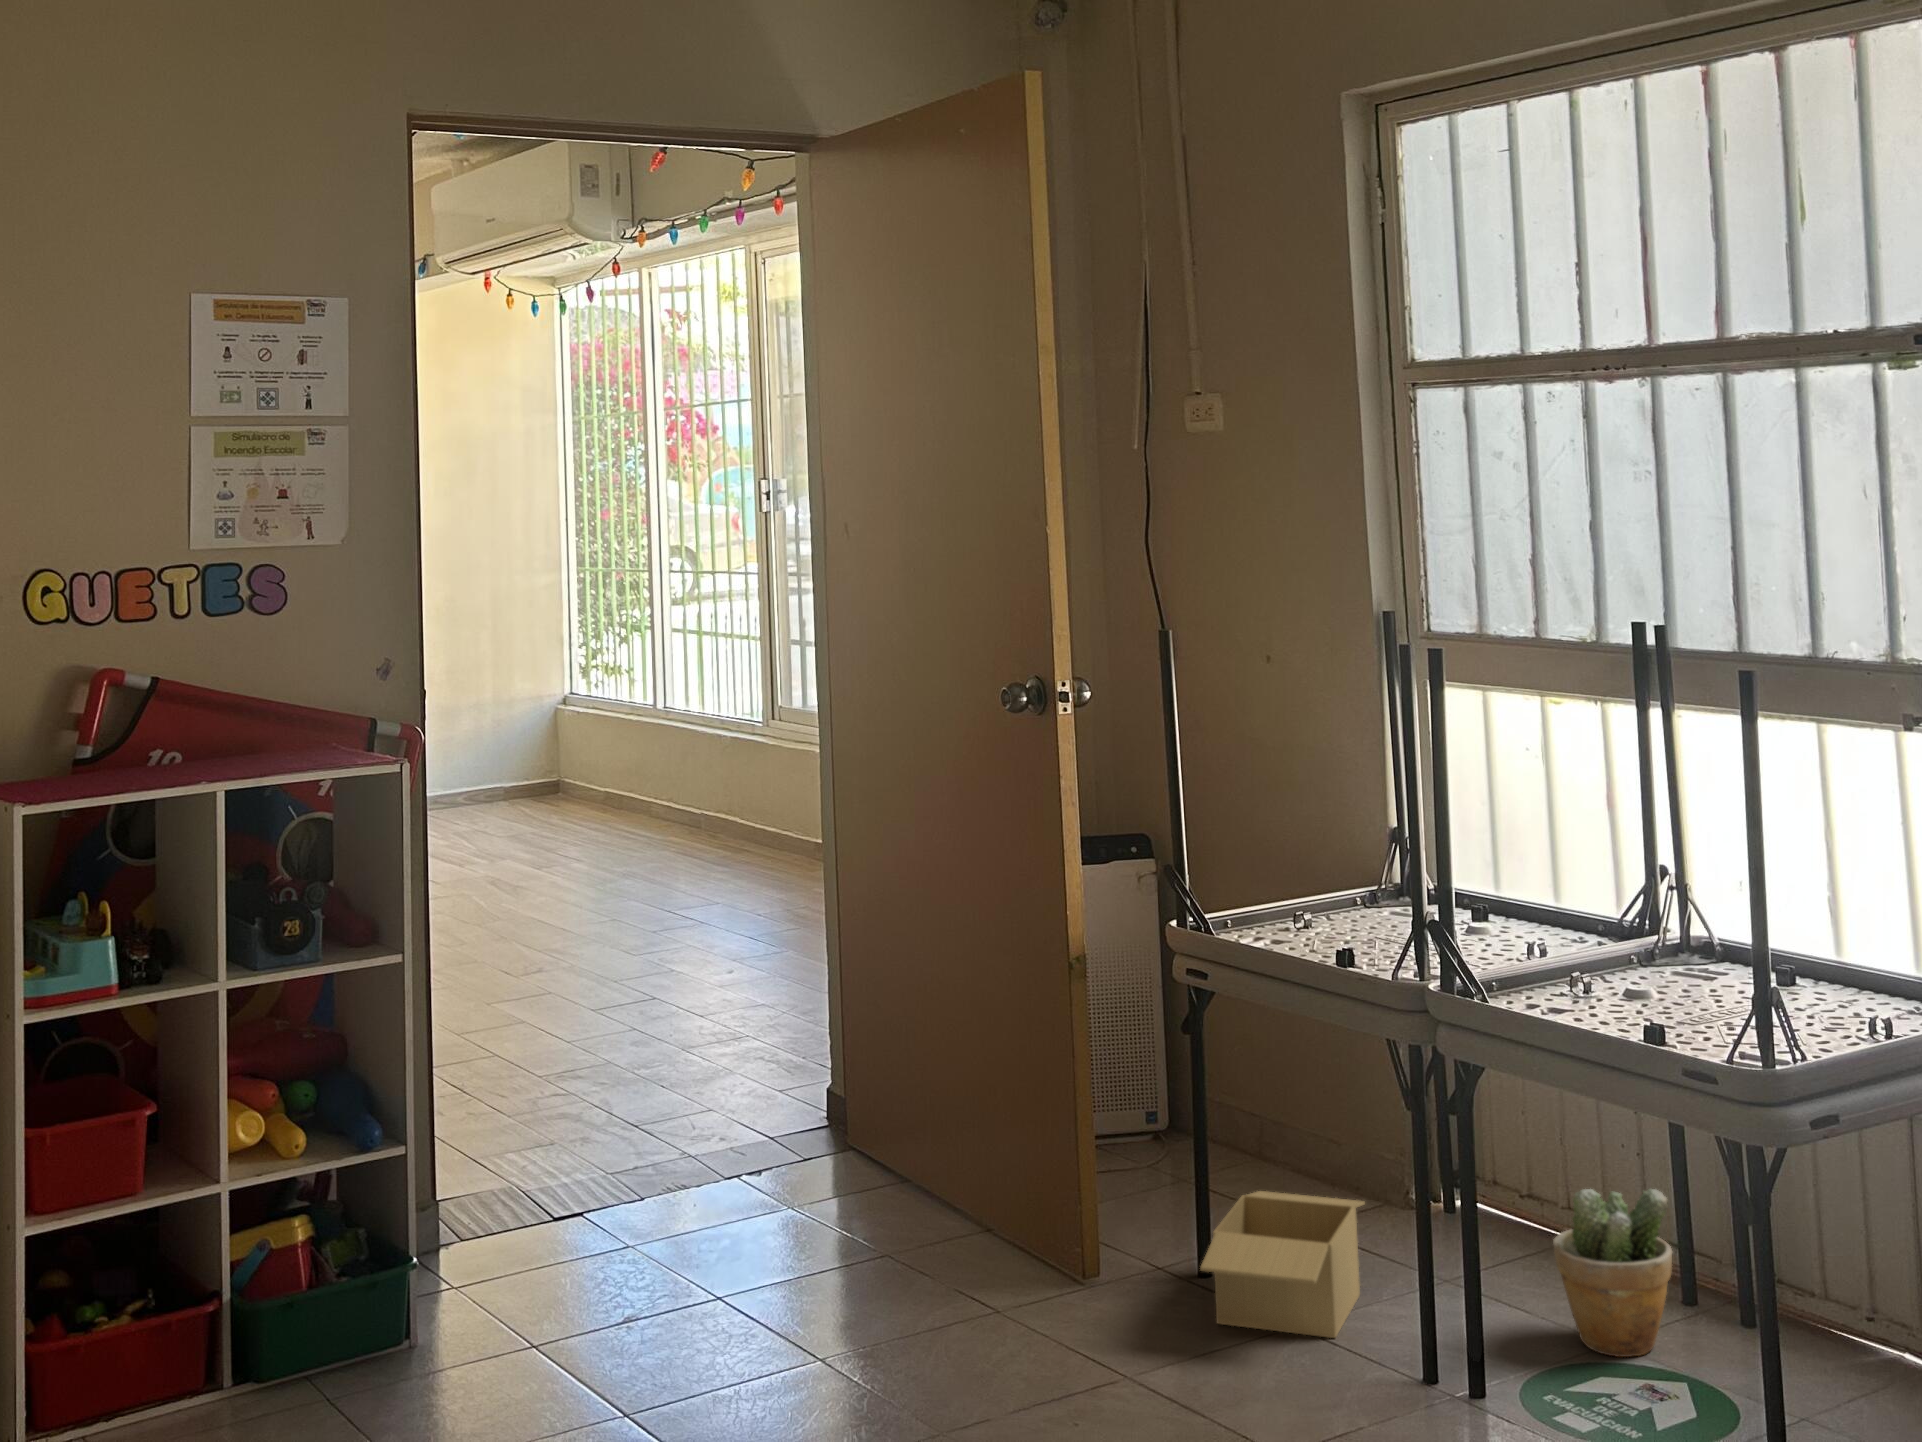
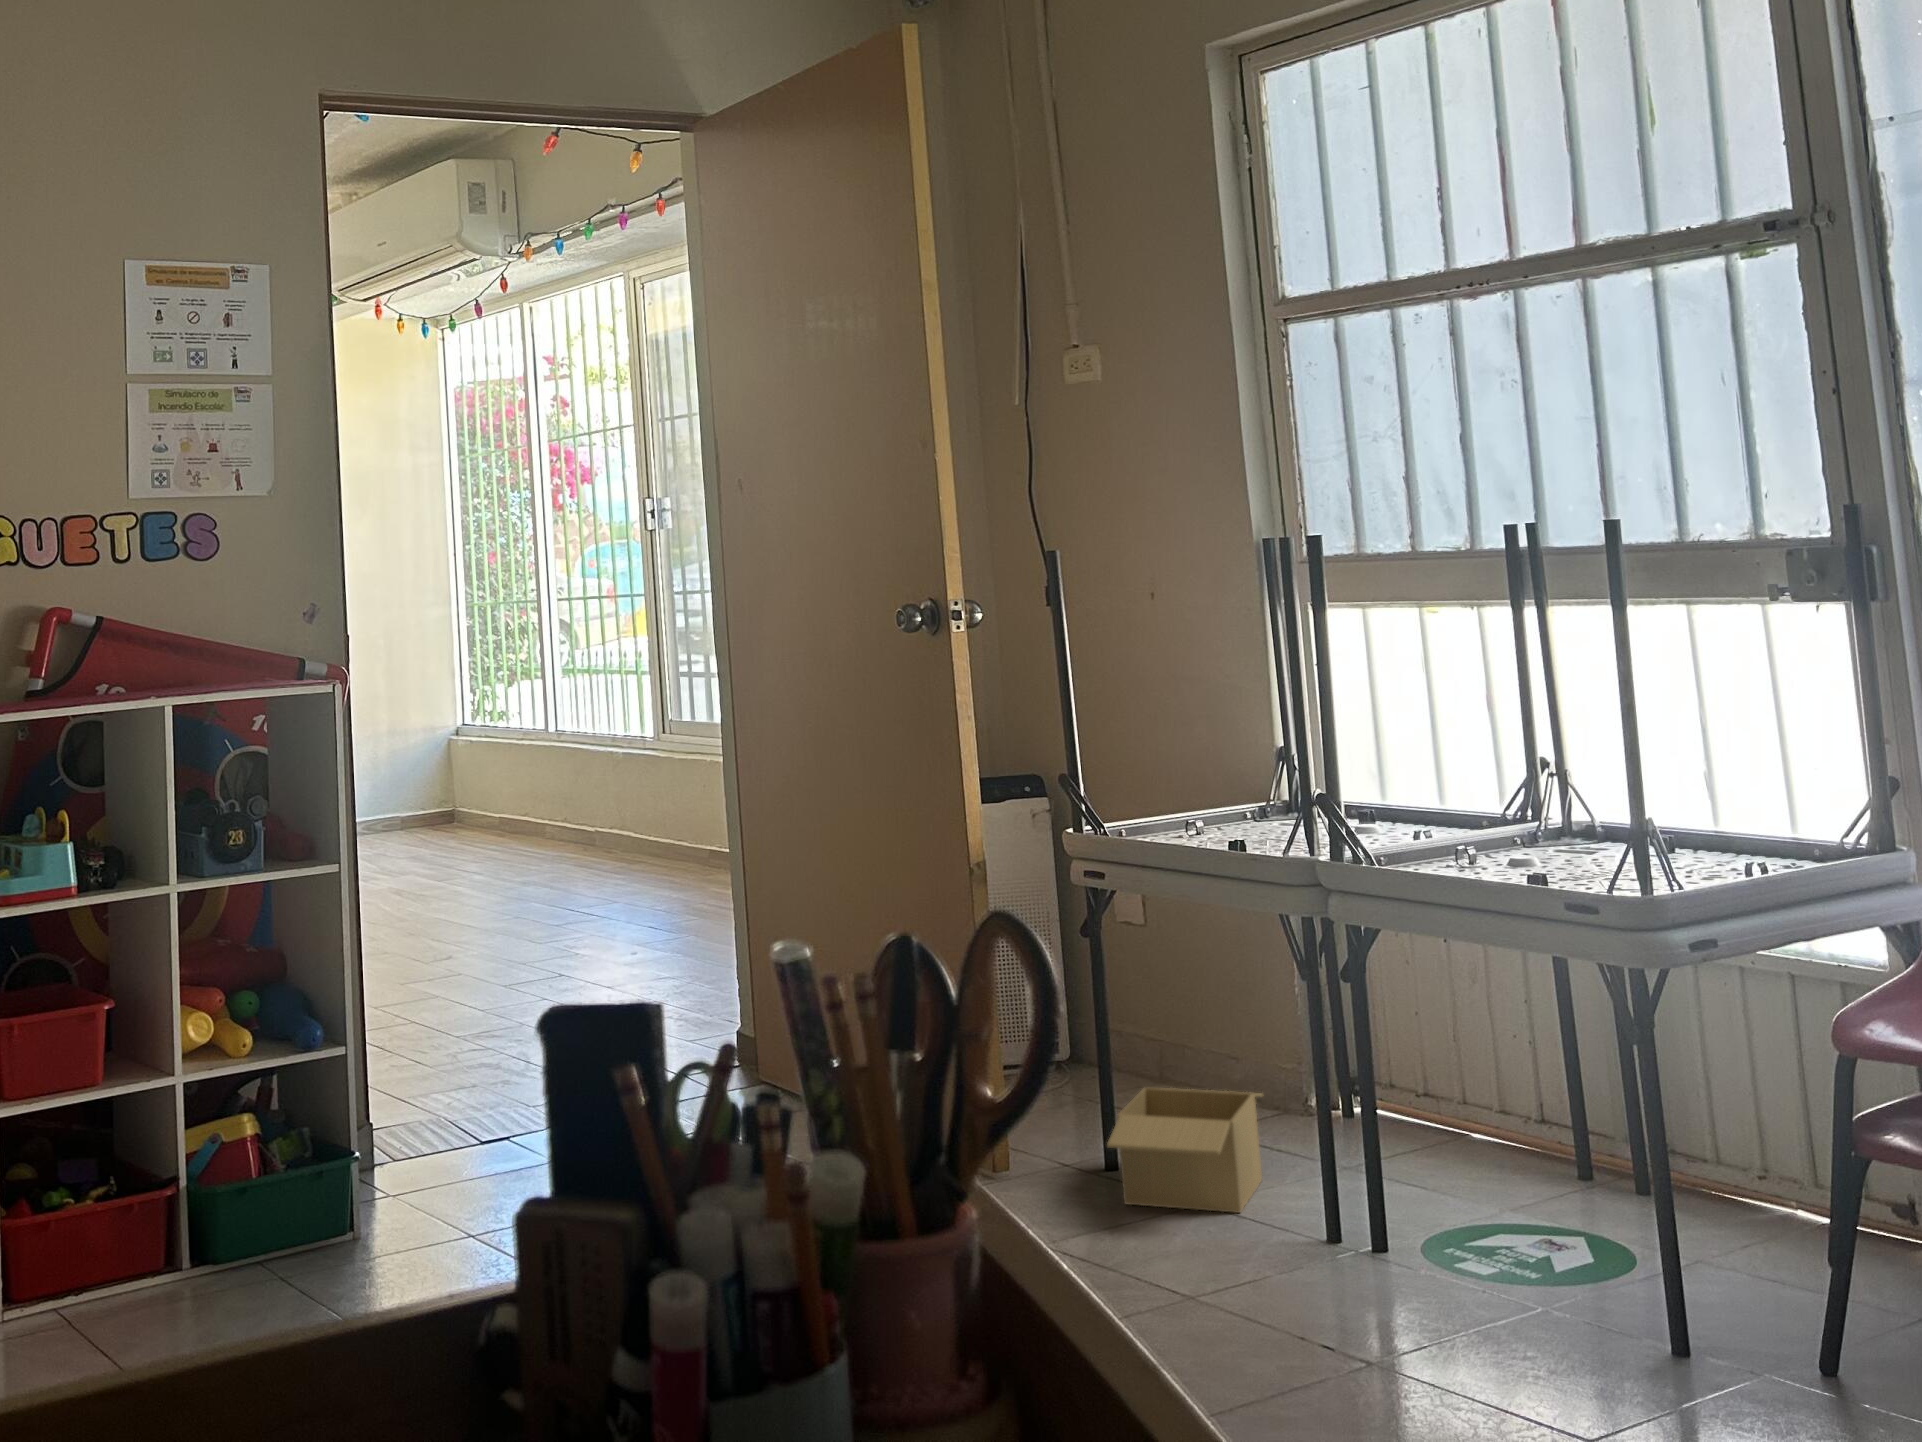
potted plant: present [1553,1189,1672,1357] -> none [1450,1058,1568,1221]

